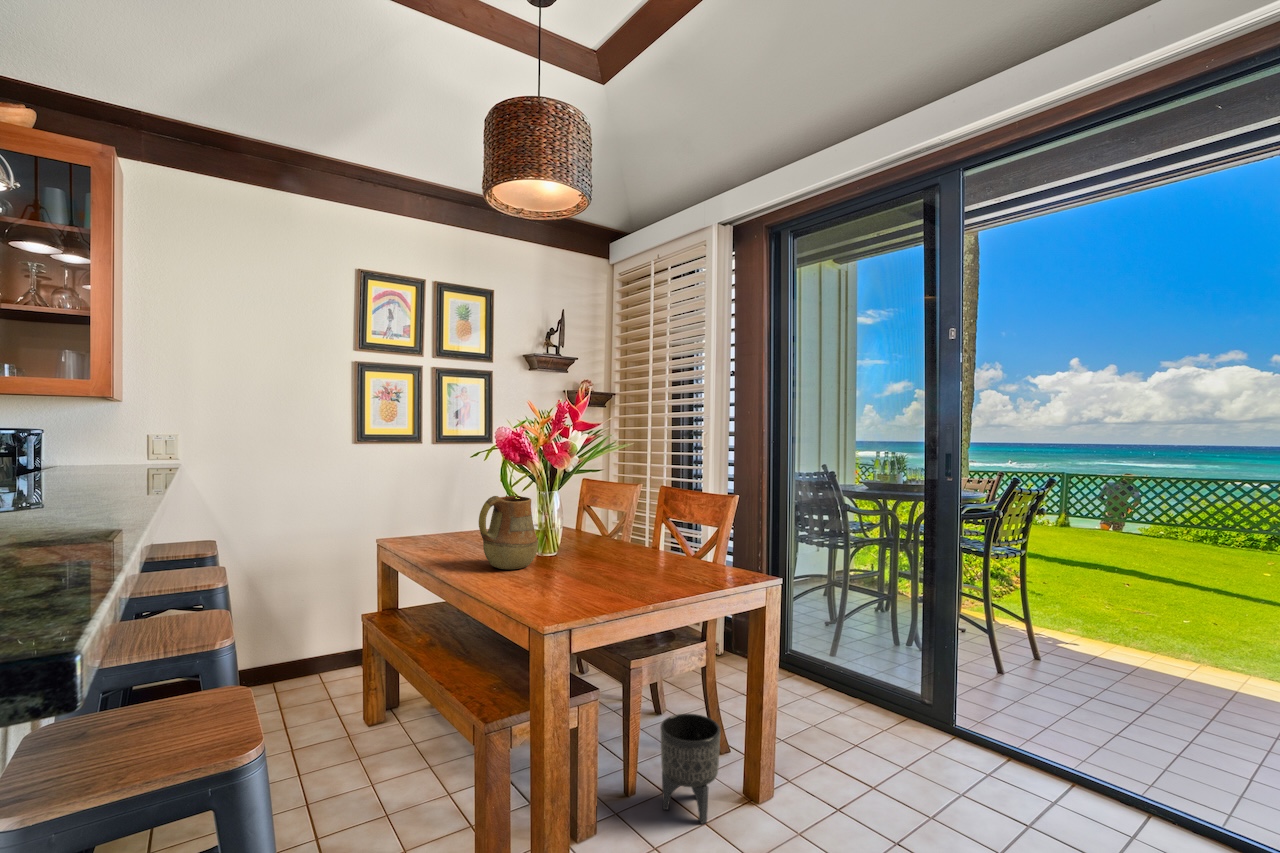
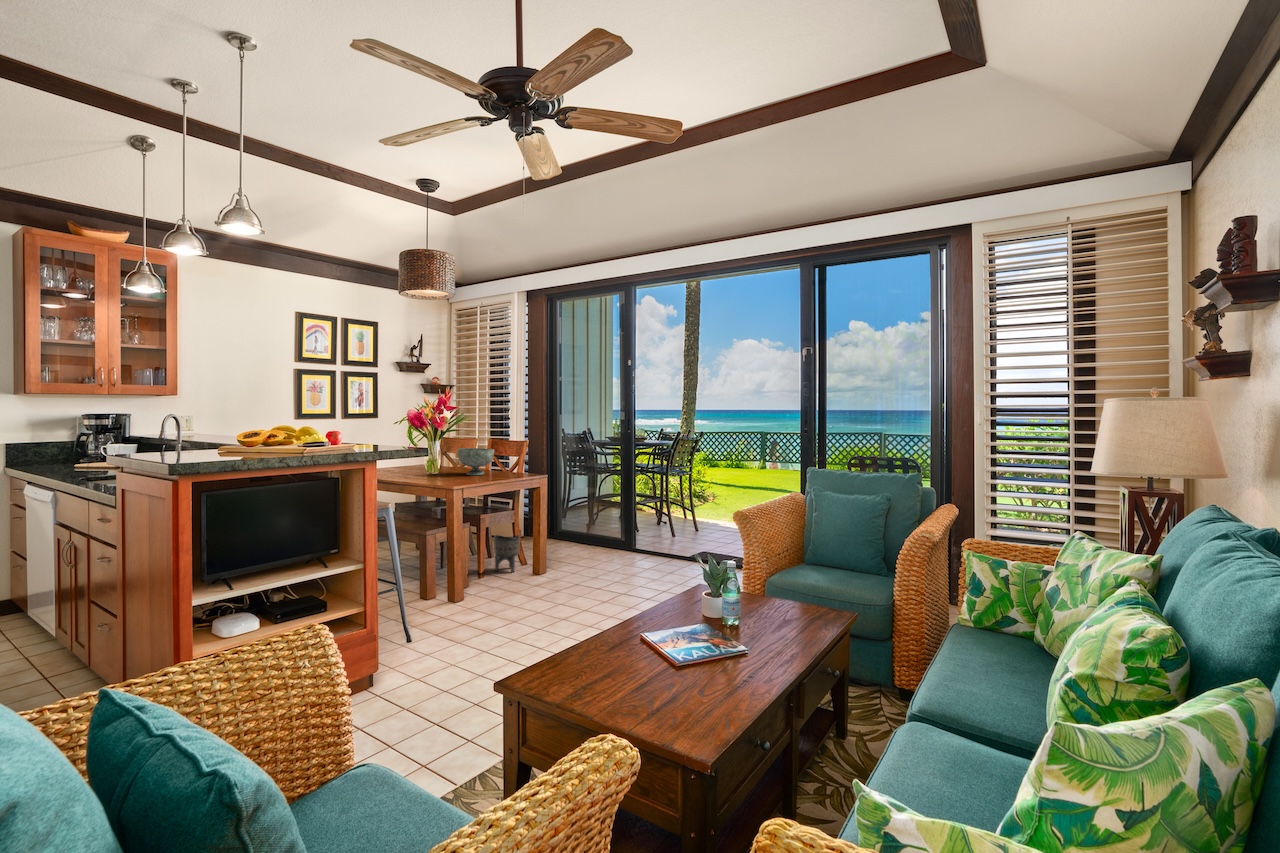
pitcher: present [479,496,538,569] -> none [408,441,435,474]
decorative bowl: none [583,514,664,581] -> present [458,448,494,475]

